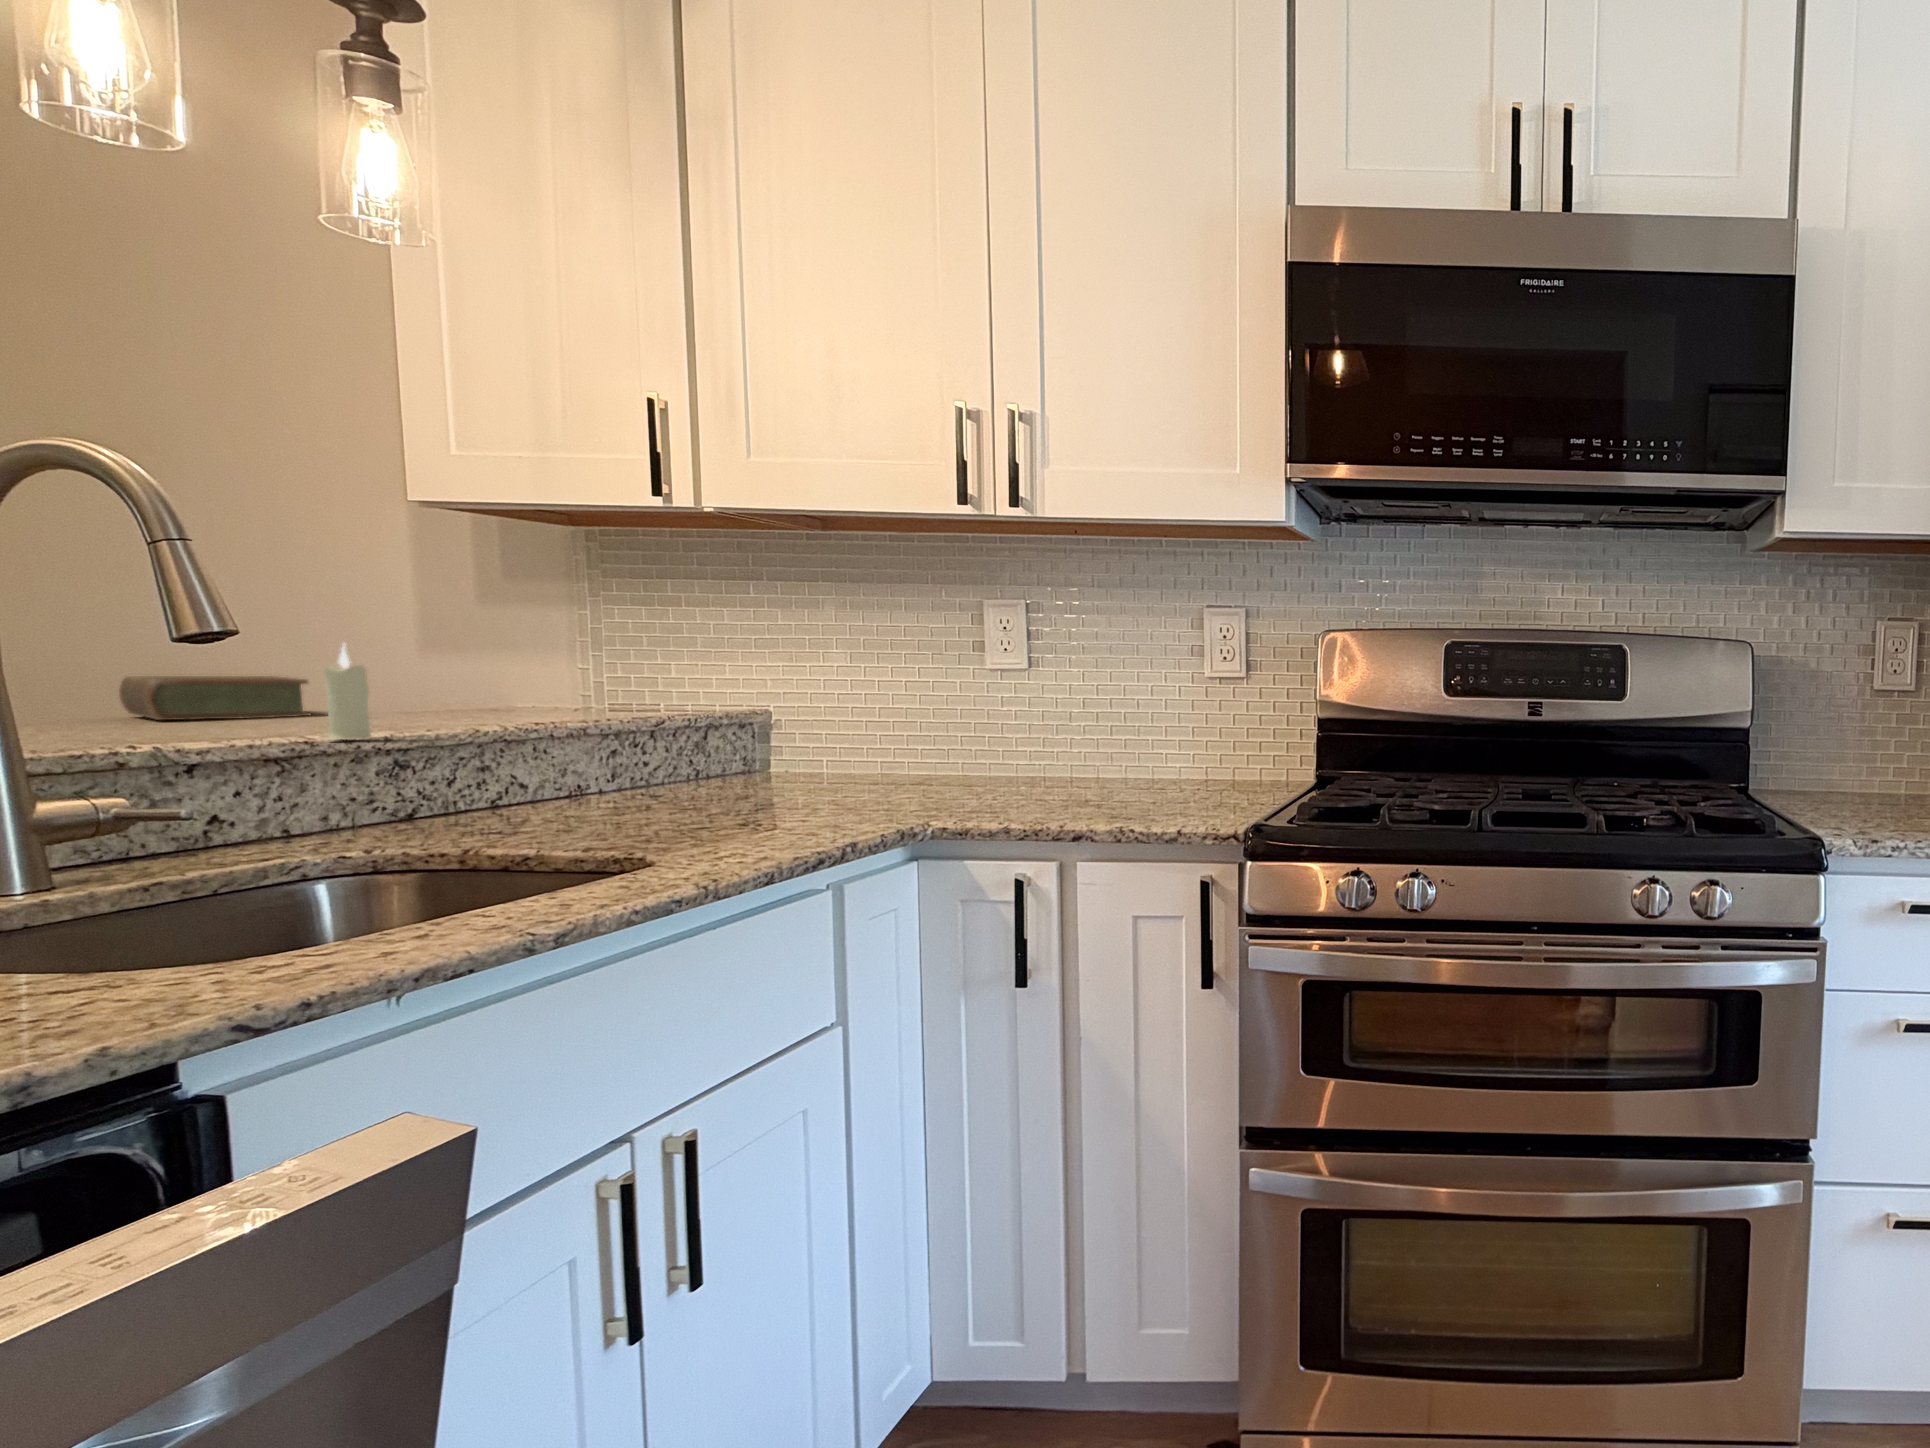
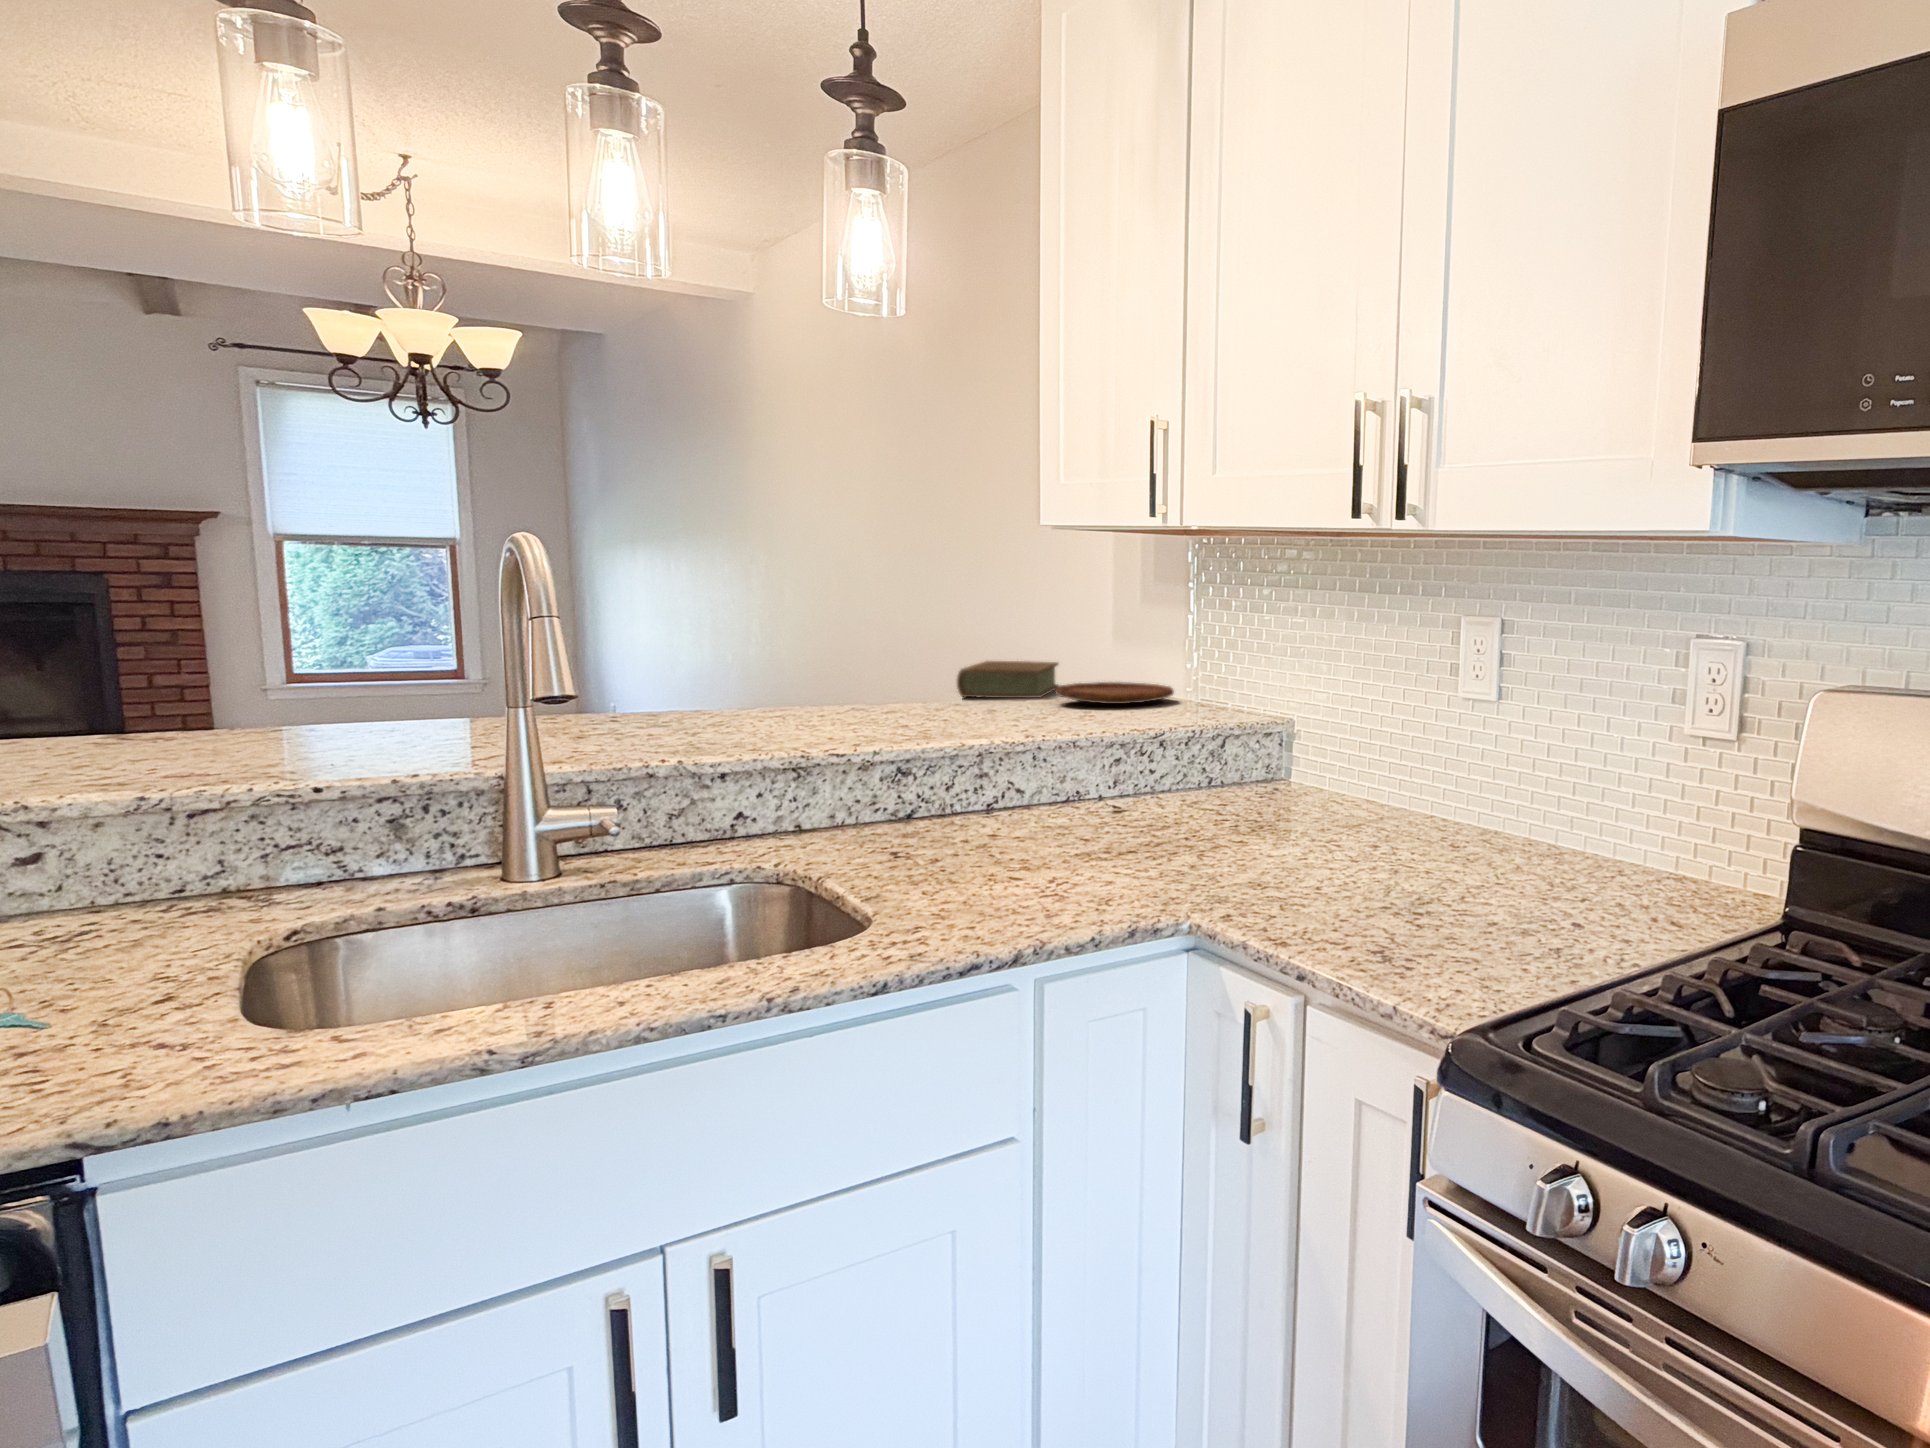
candle: present [325,645,371,740] -> none [833,667,870,752]
tray: none [374,691,566,711] -> present [1054,682,1174,704]

